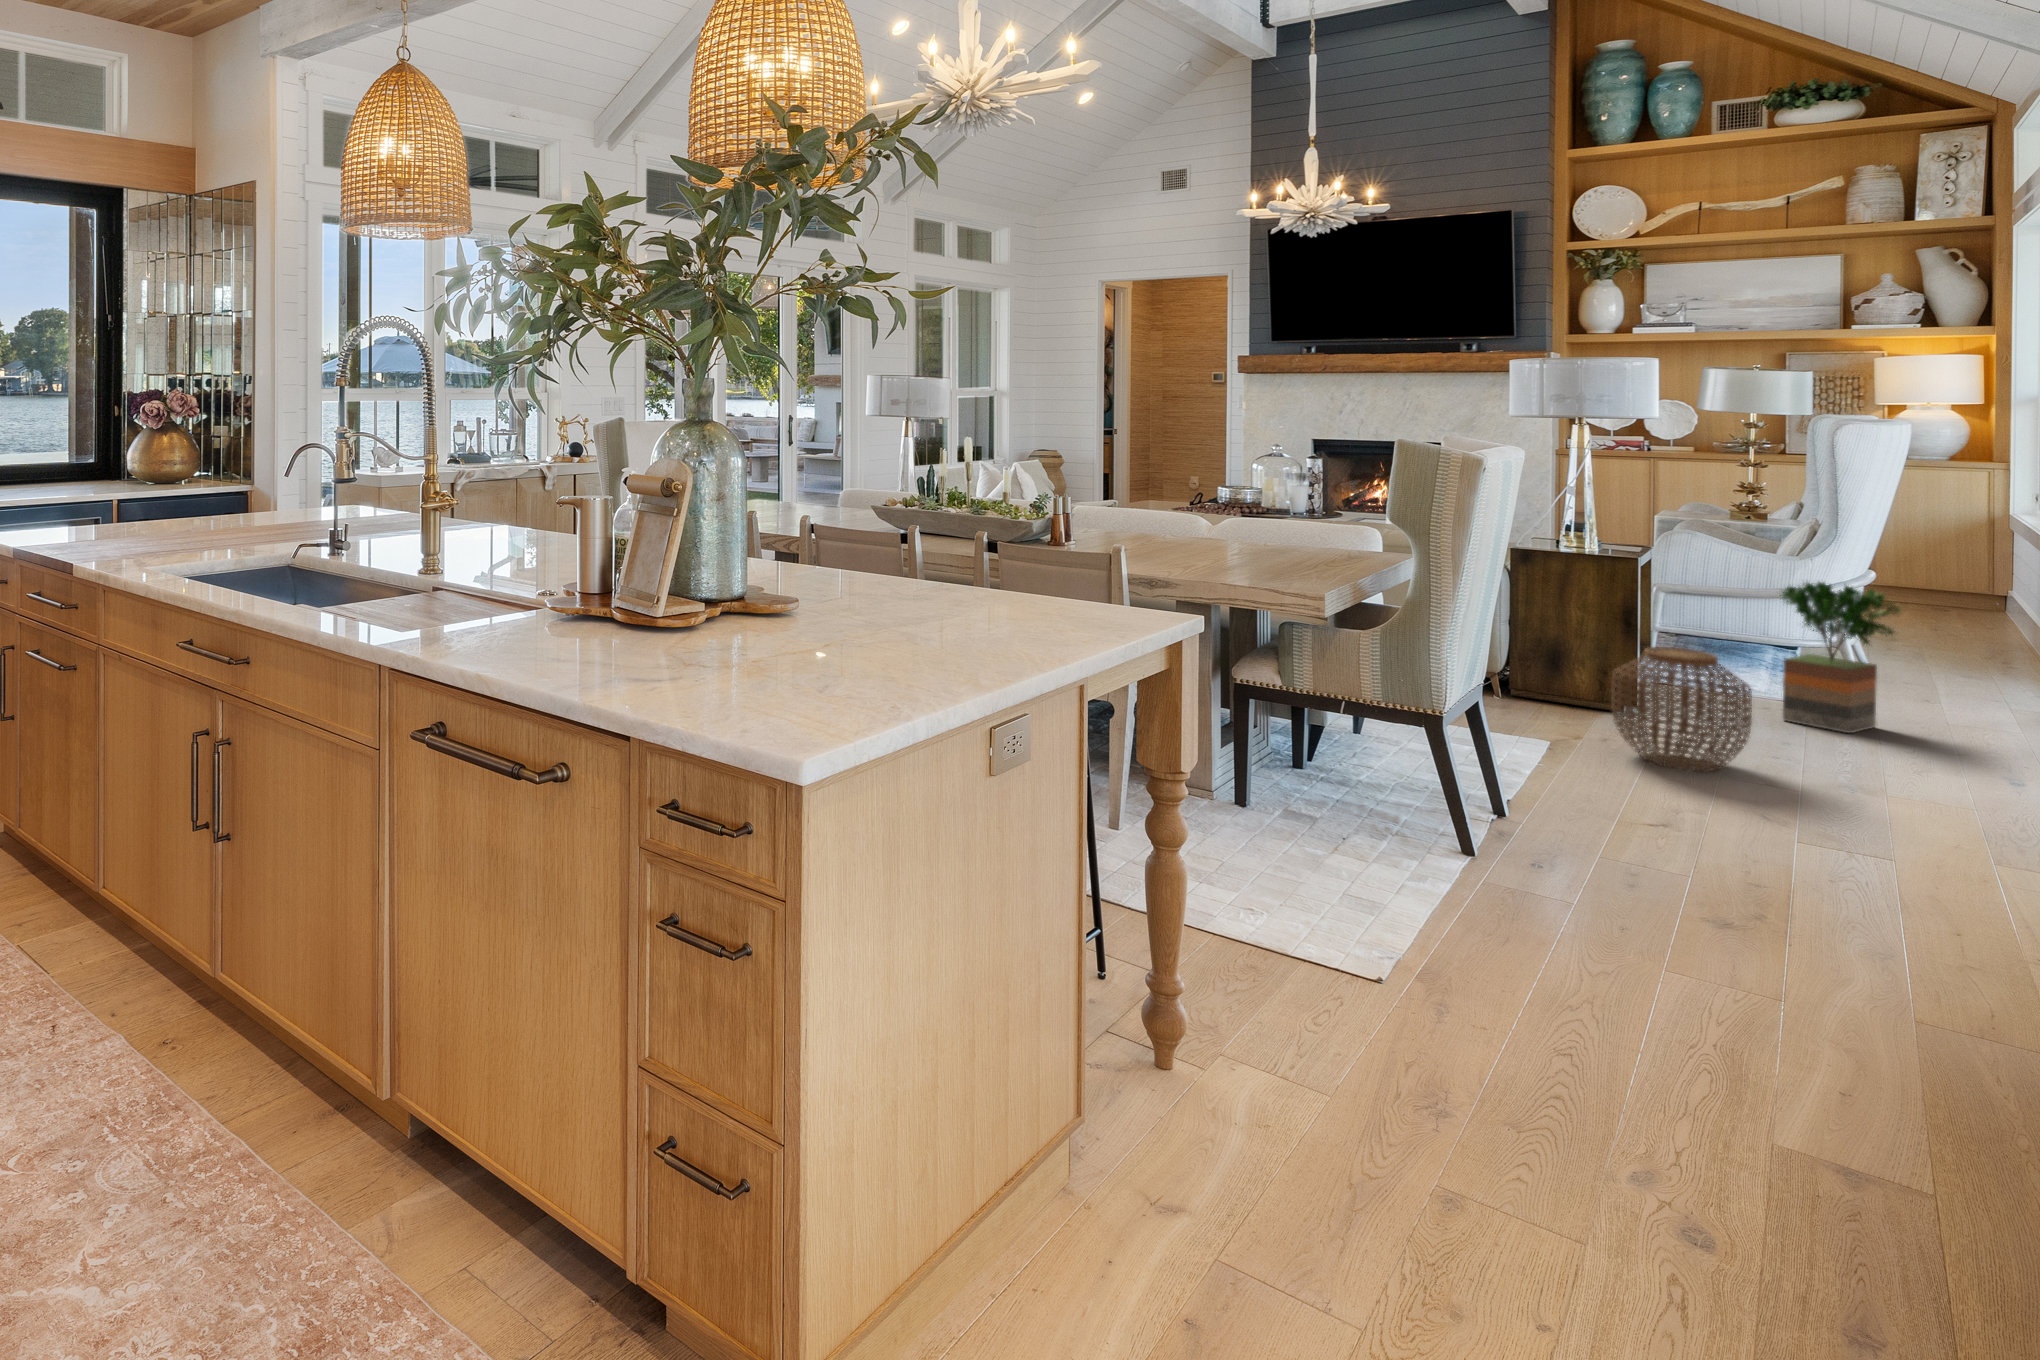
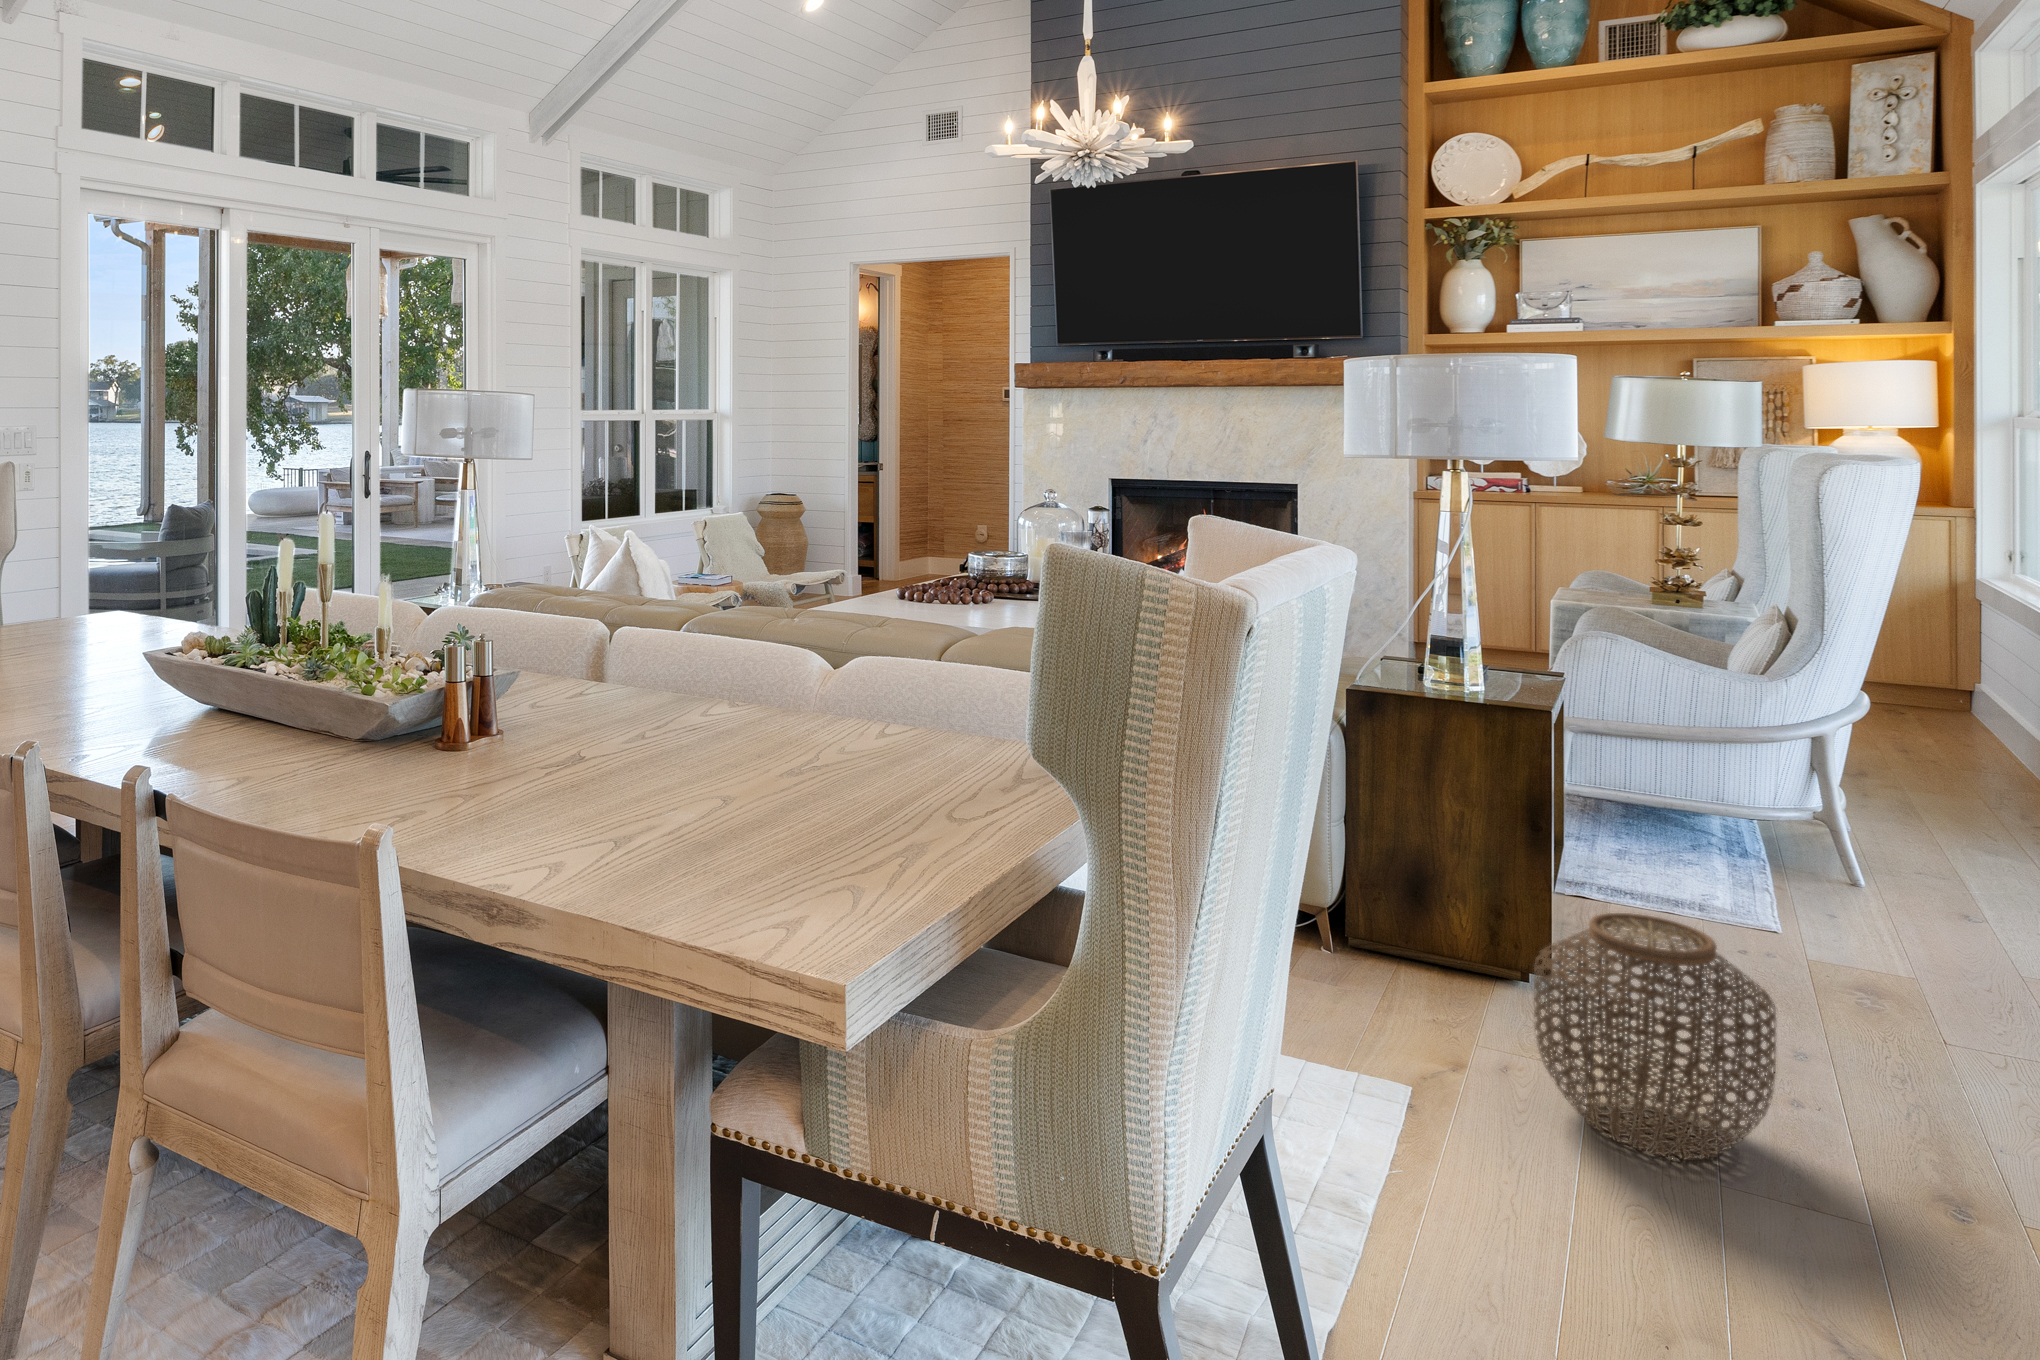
potted tree: present [1779,581,1902,733] -> none [1761,747,1966,1015]

